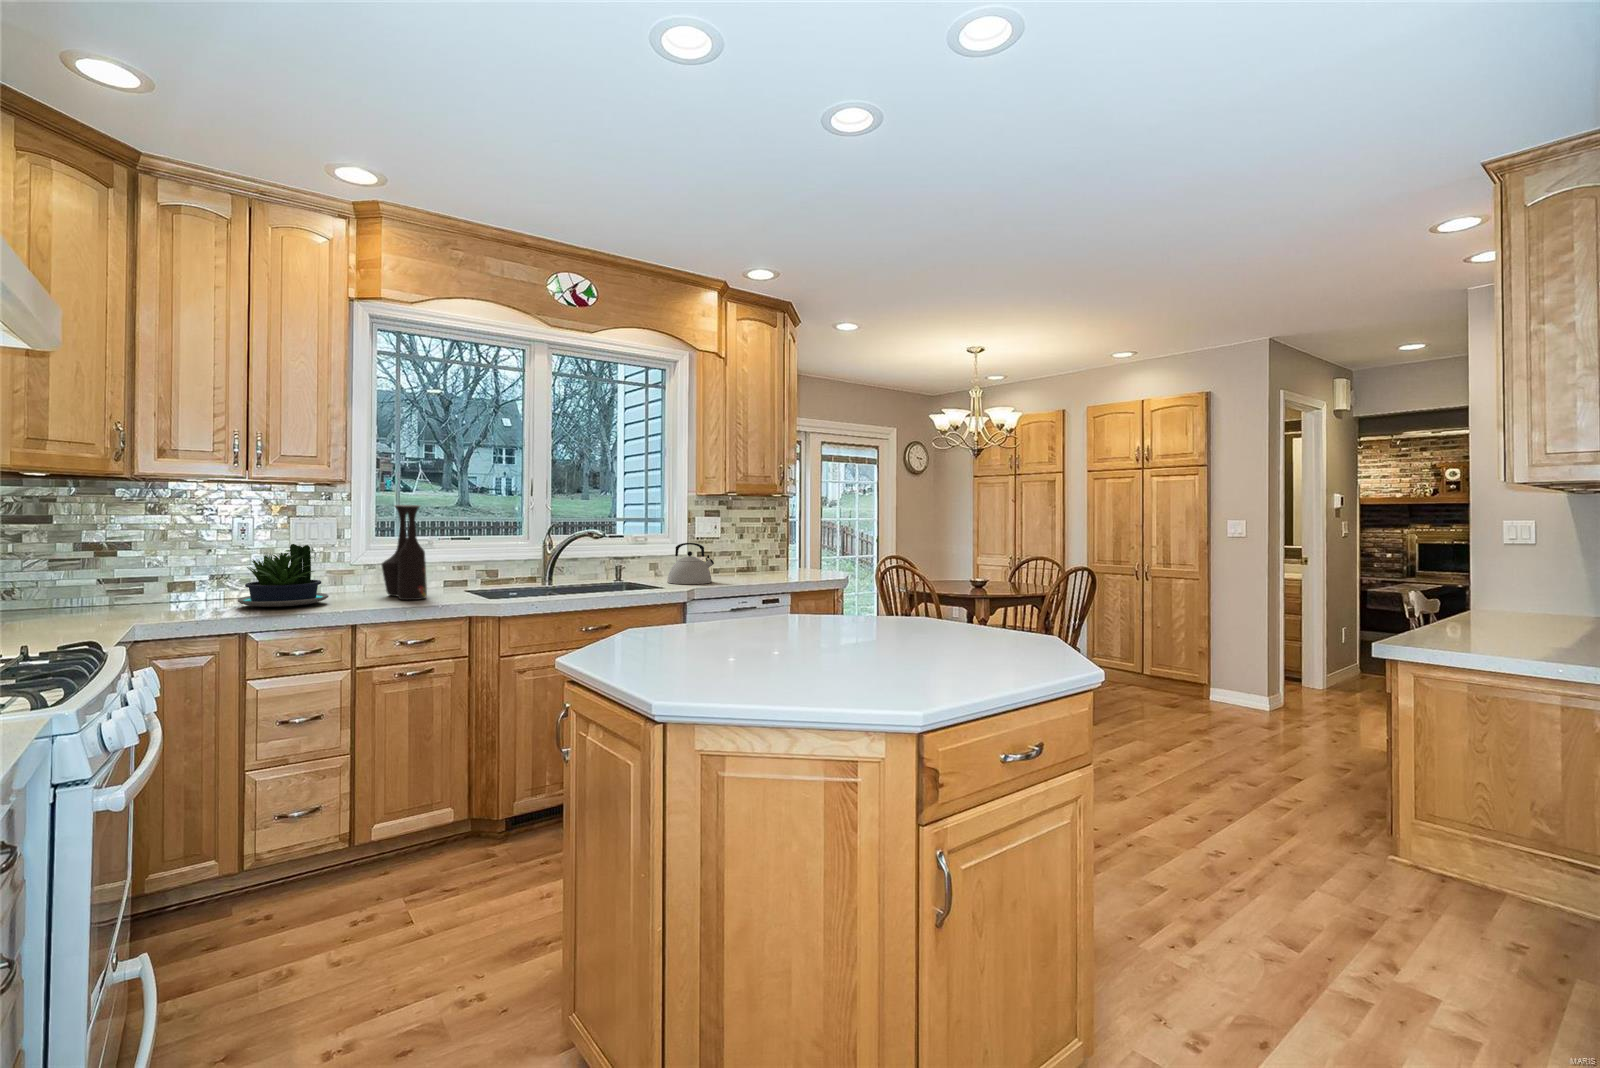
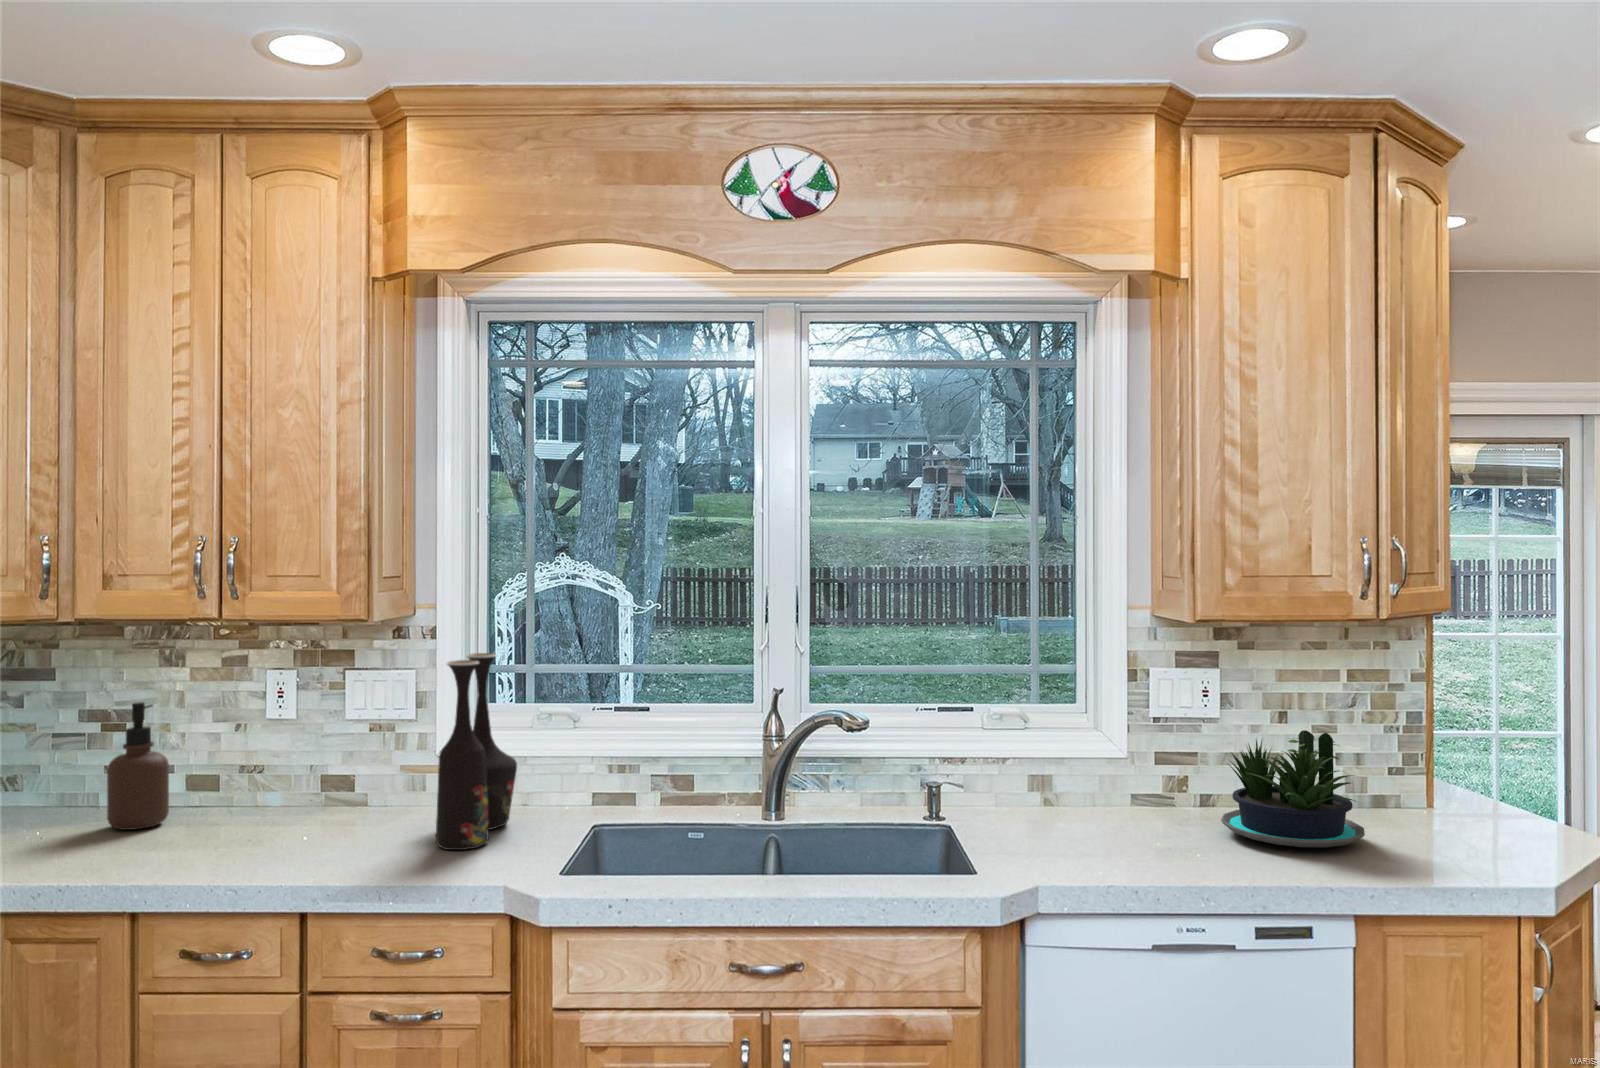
soap dispenser: none [140,533,184,610] -> present [107,702,169,830]
kettle: present [667,543,714,584] -> none [1028,746,1143,859]
potted plant: present [238,544,328,607] -> present [1221,730,1365,847]

